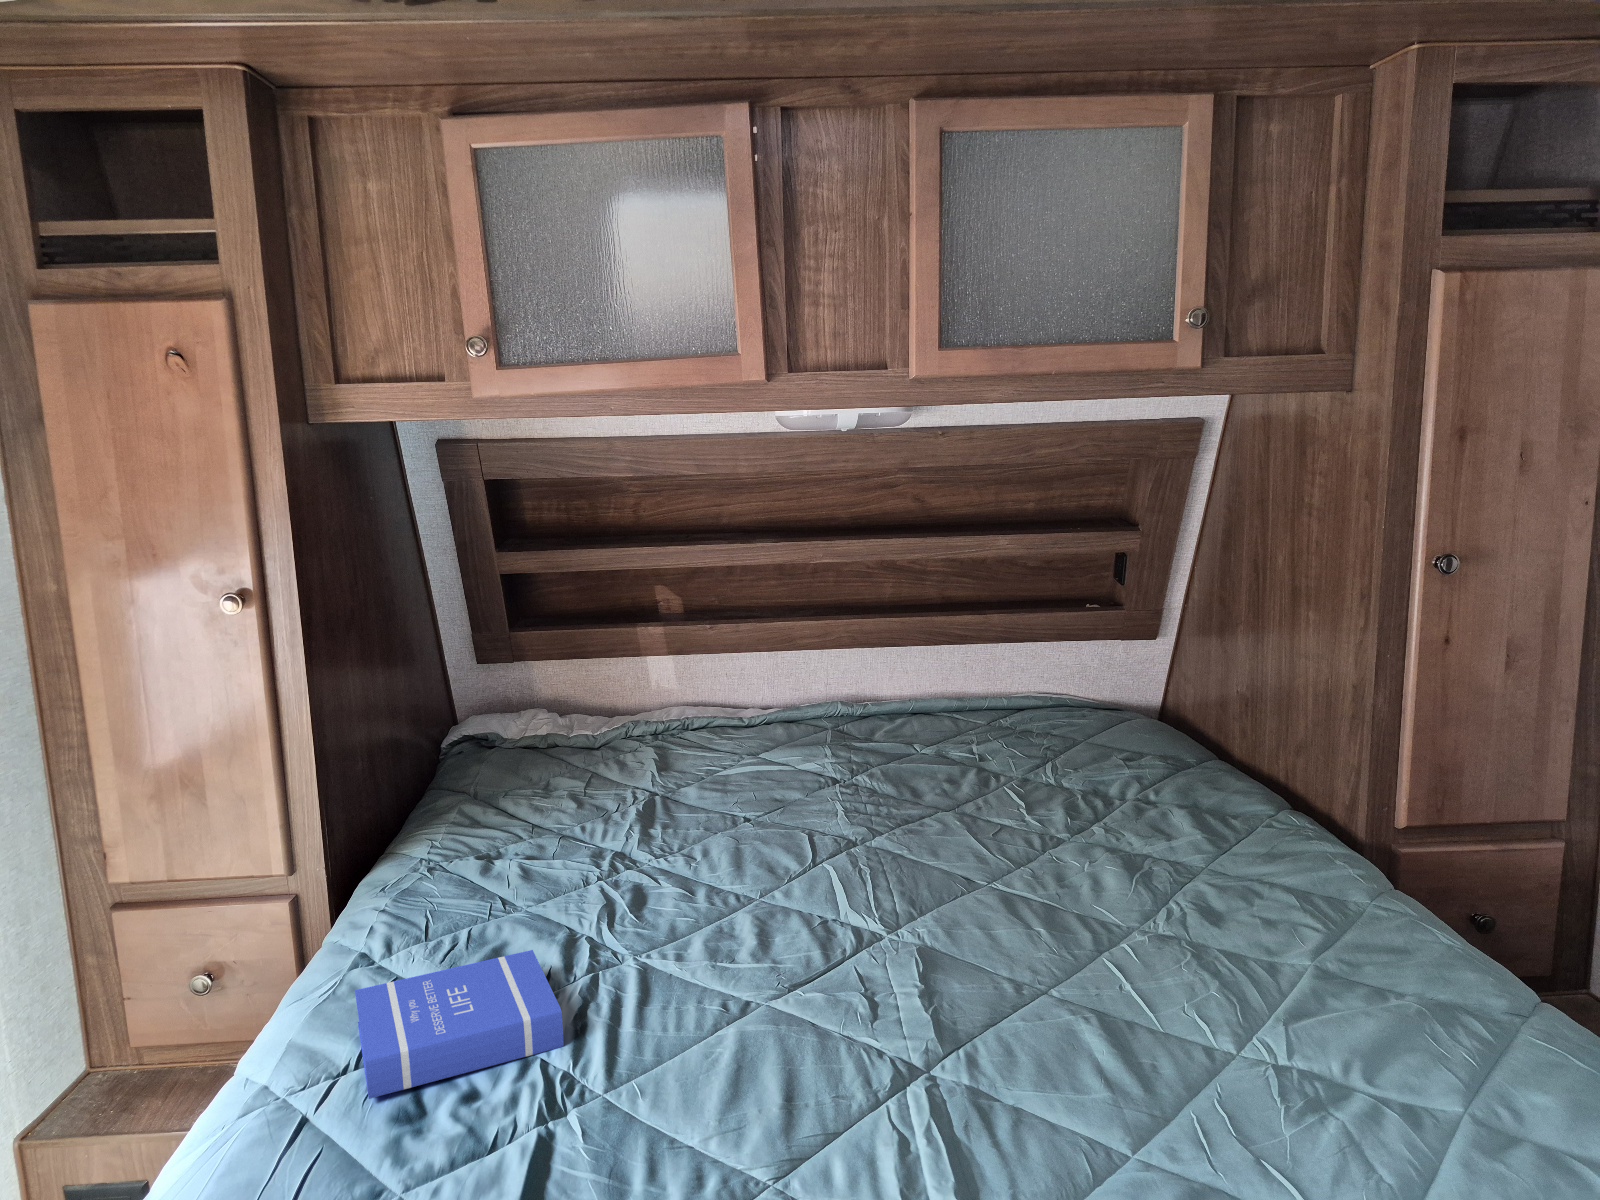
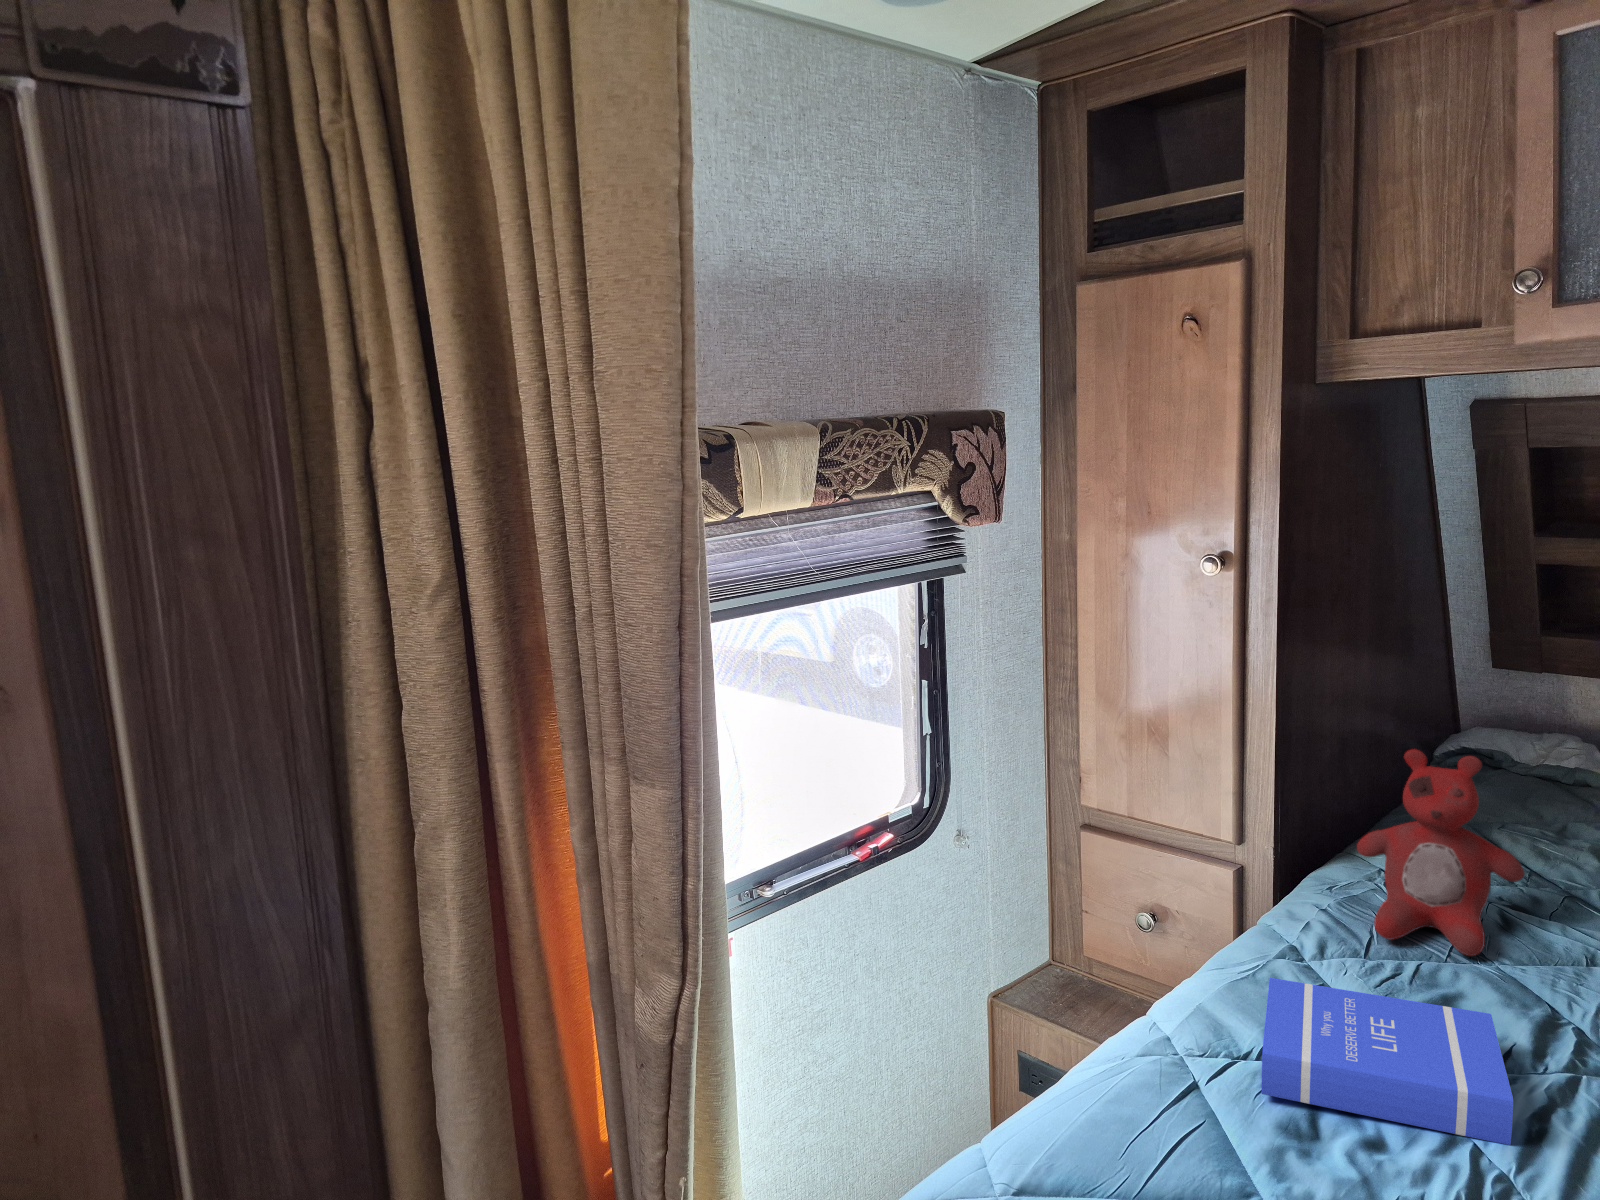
stuffed bear: none [404,744,534,918] -> present [1357,749,1525,956]

